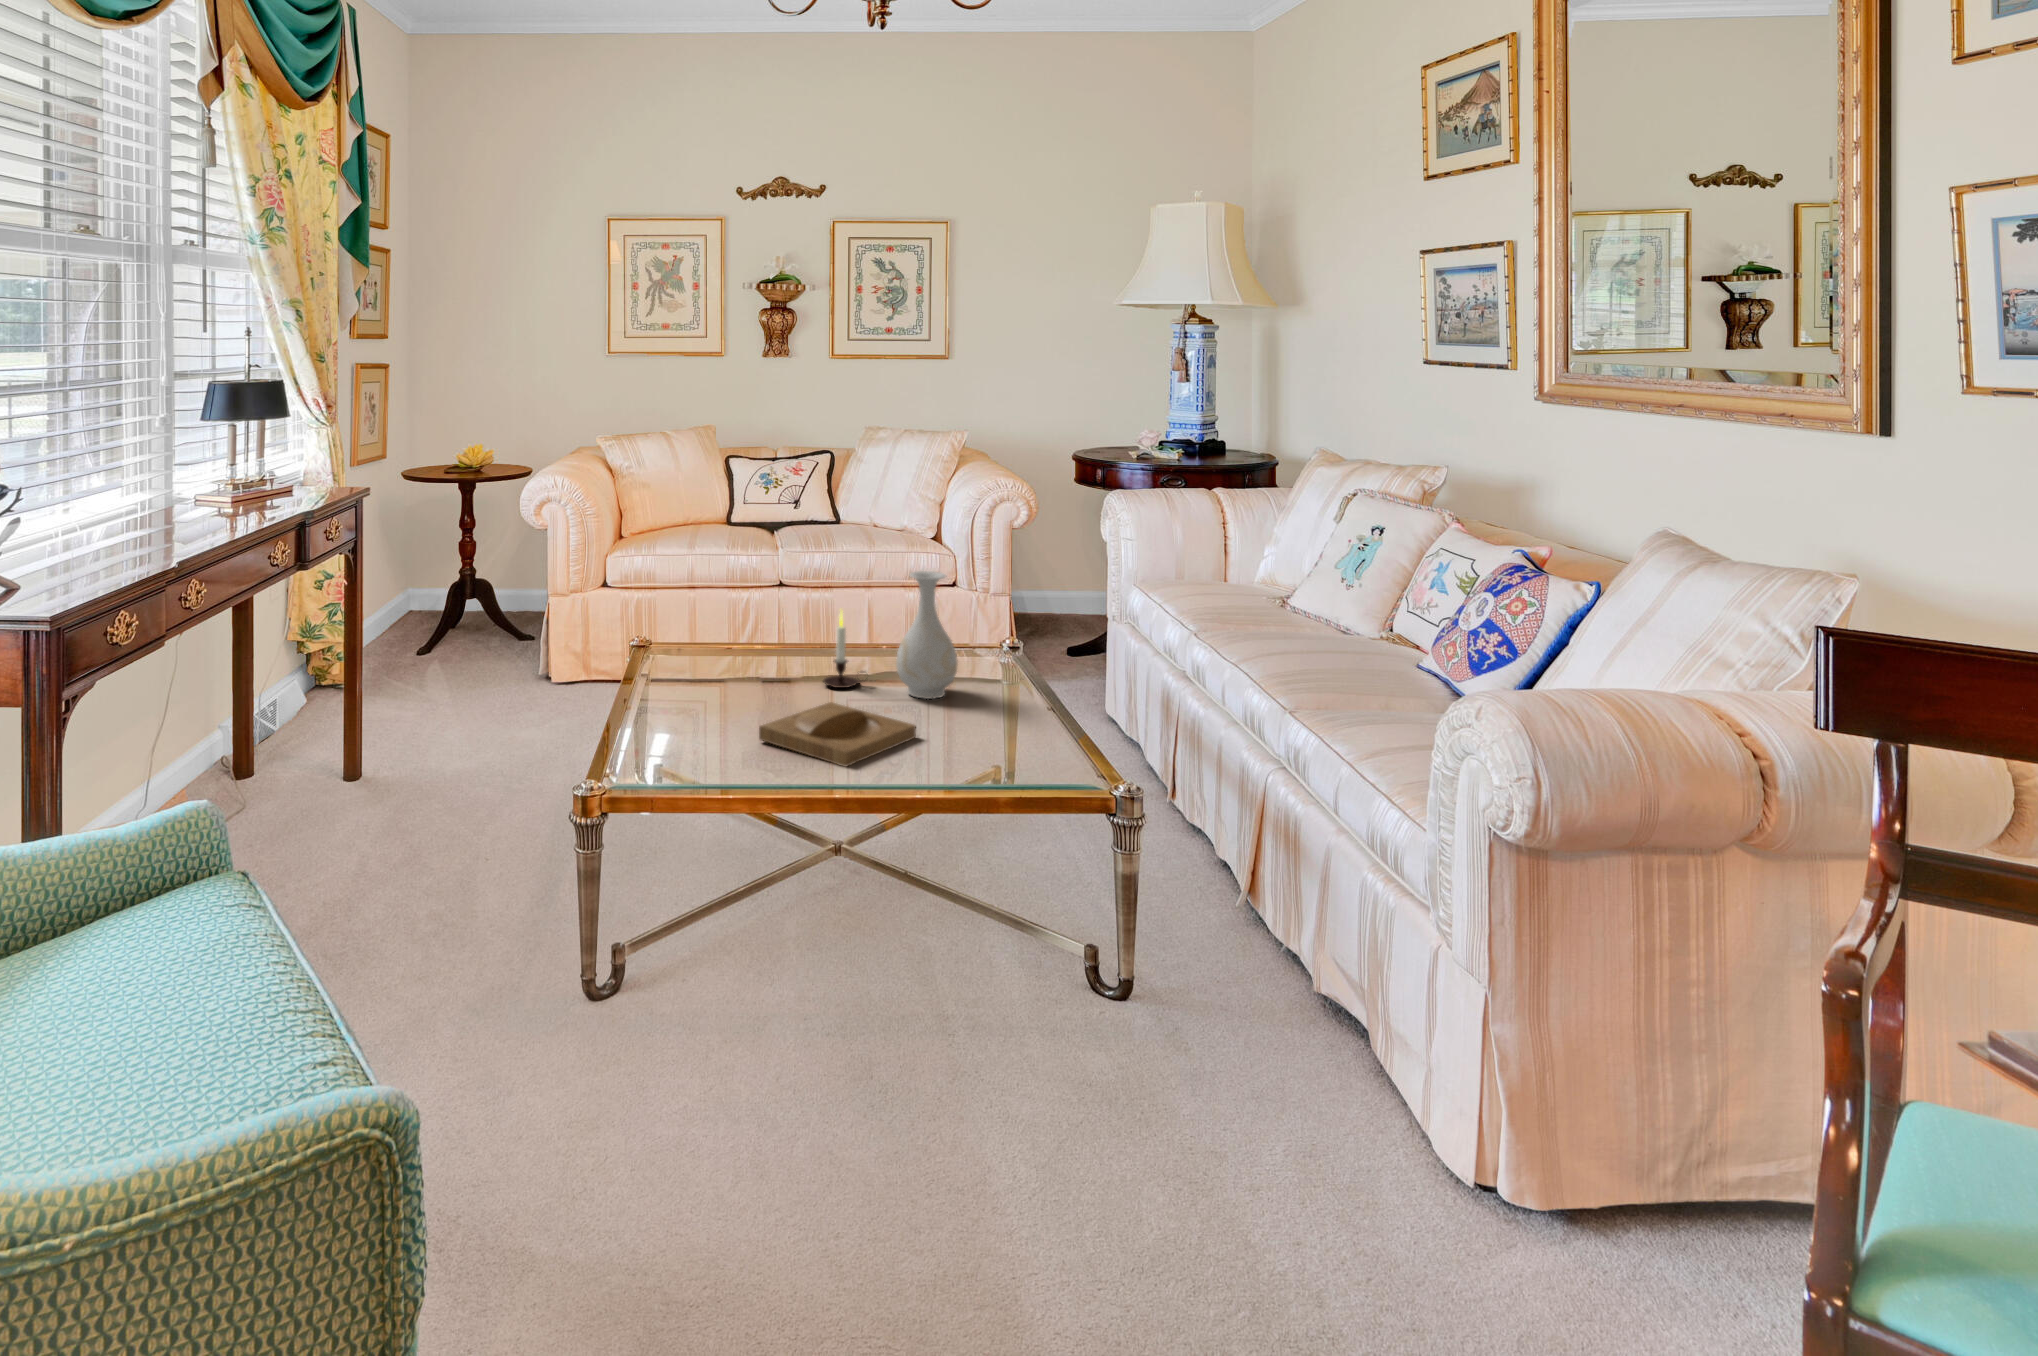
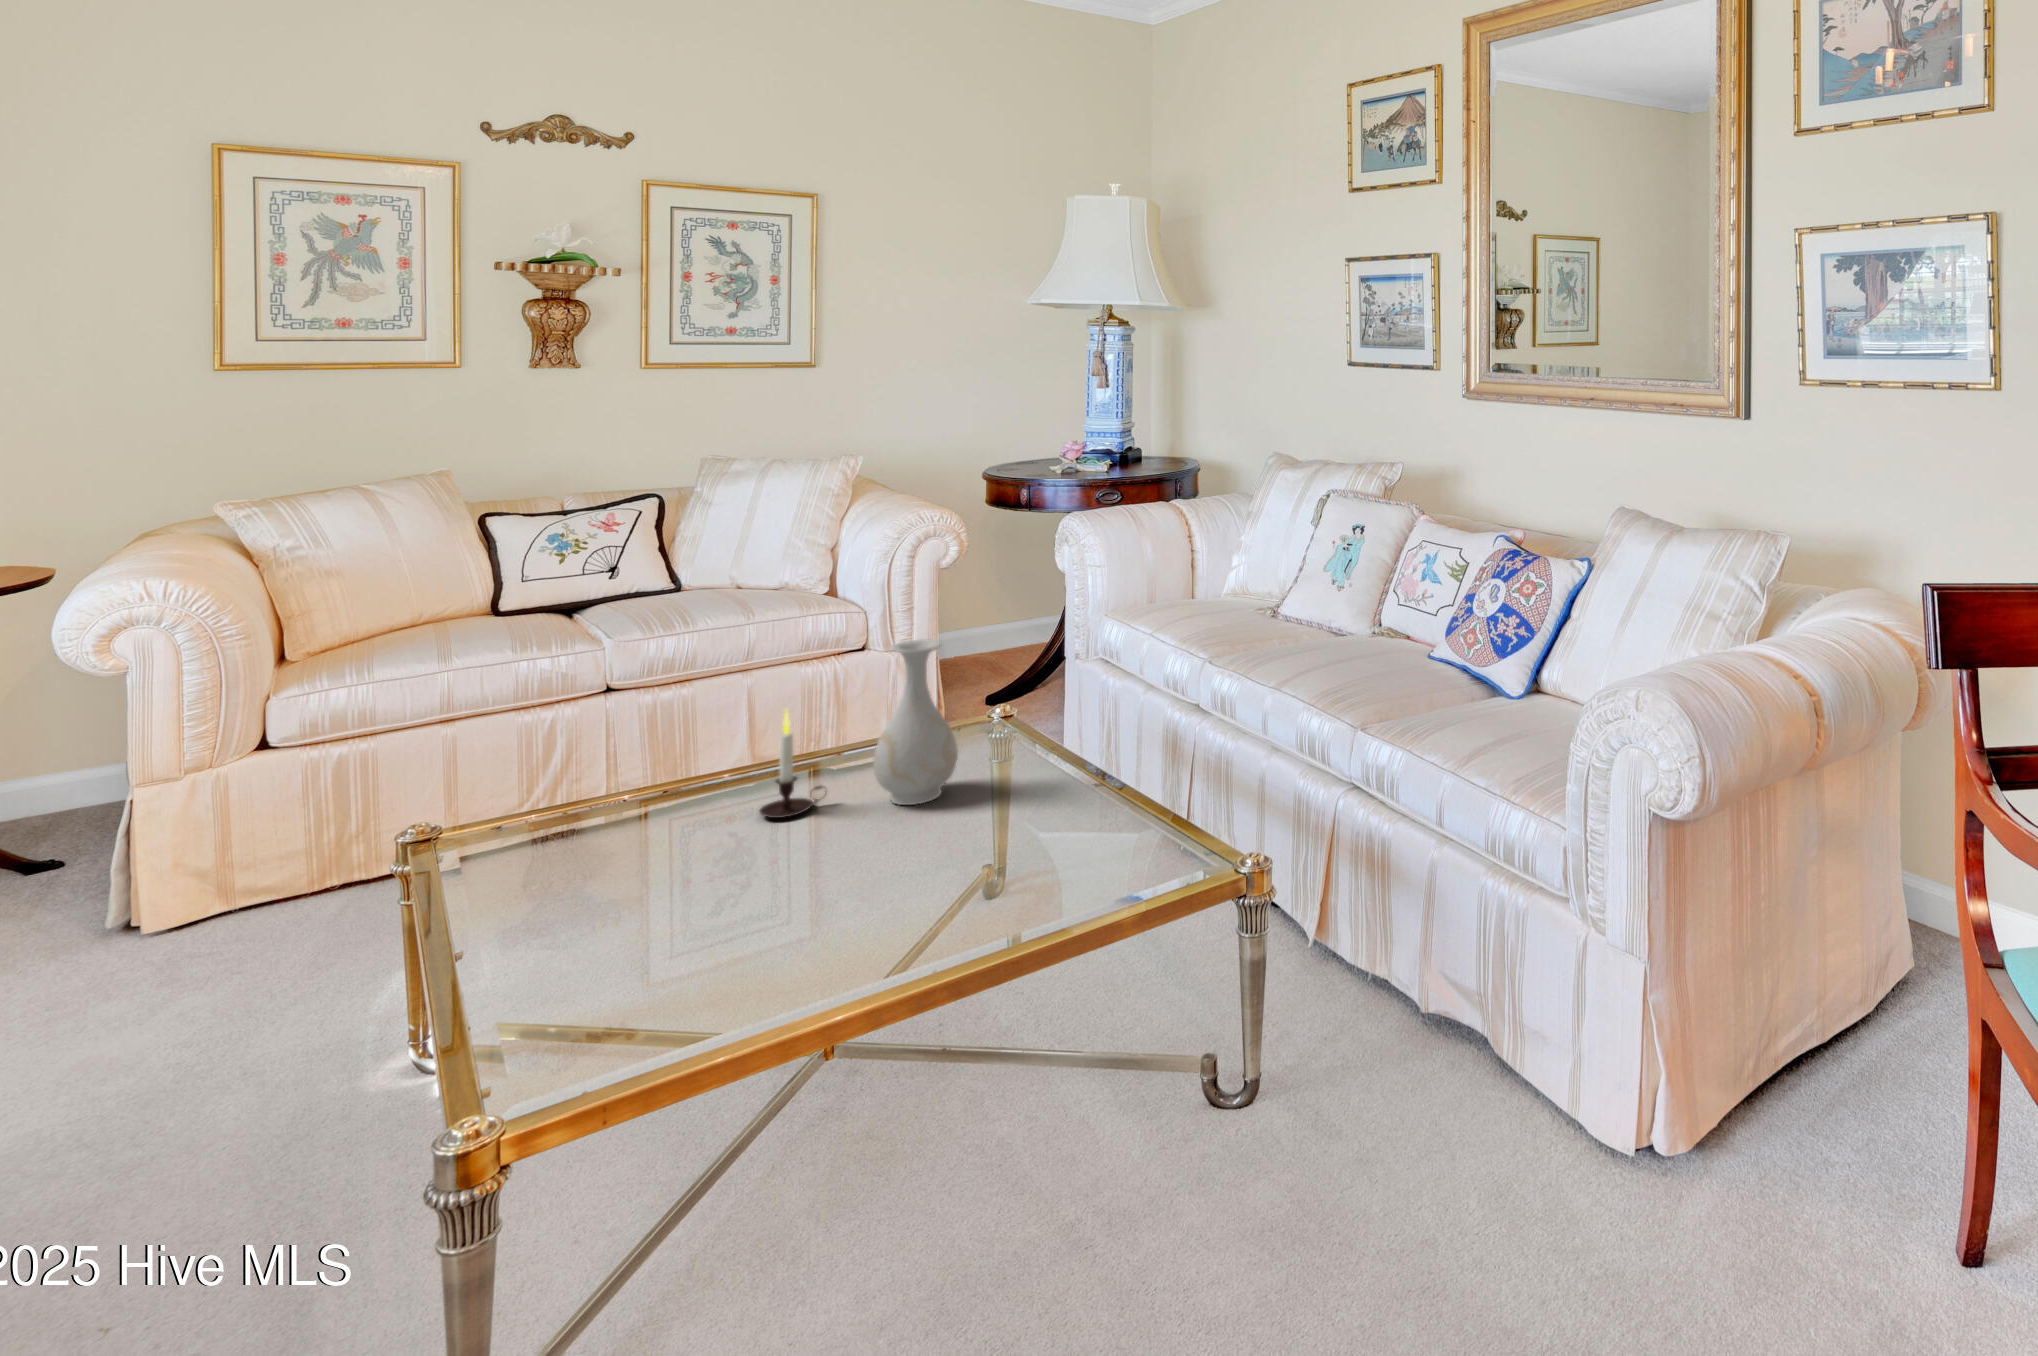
tray: present [759,702,916,766] -> none [715,842,944,931]

